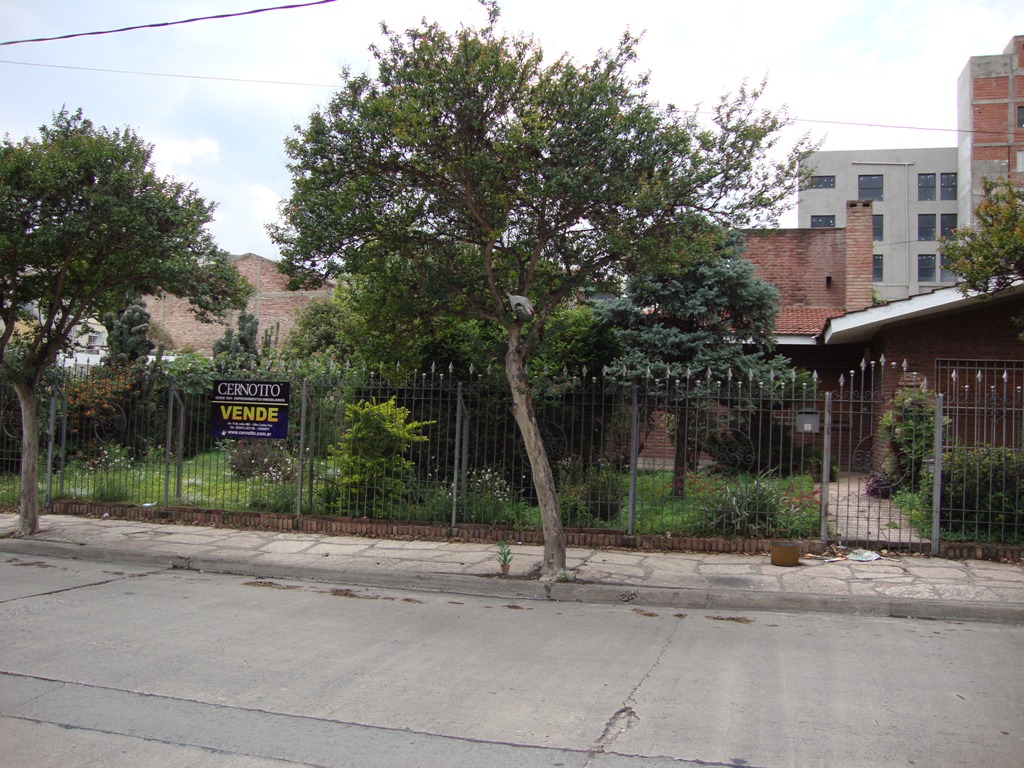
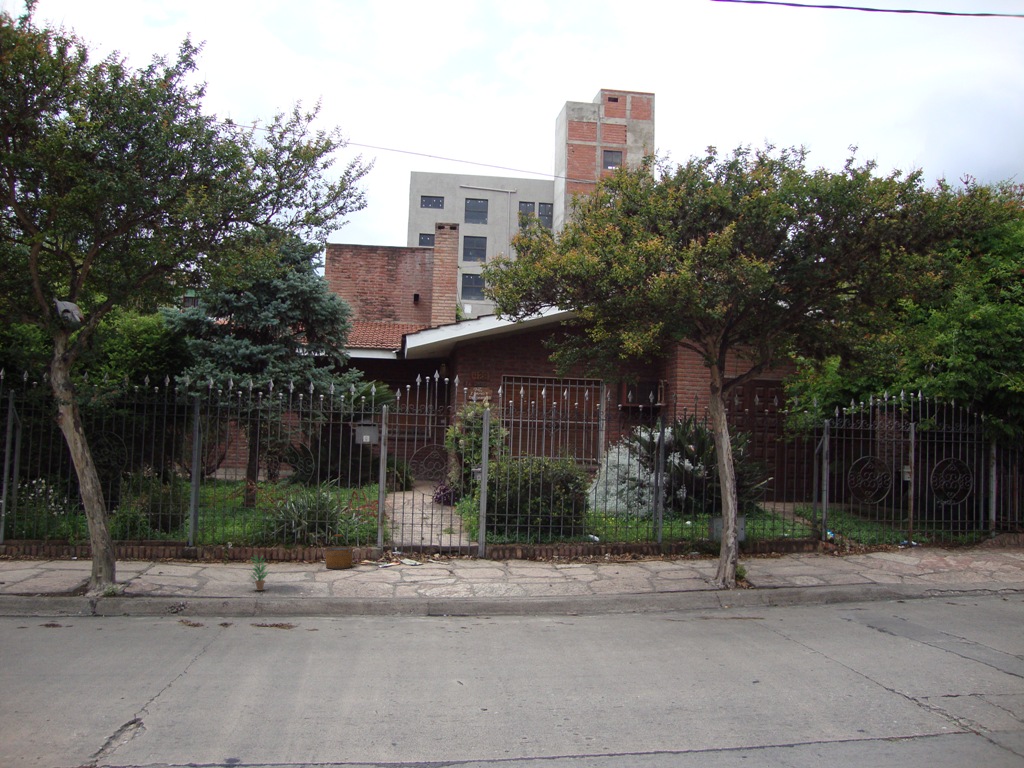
potted plant: present [496,540,514,574] -> present [251,555,267,590]

